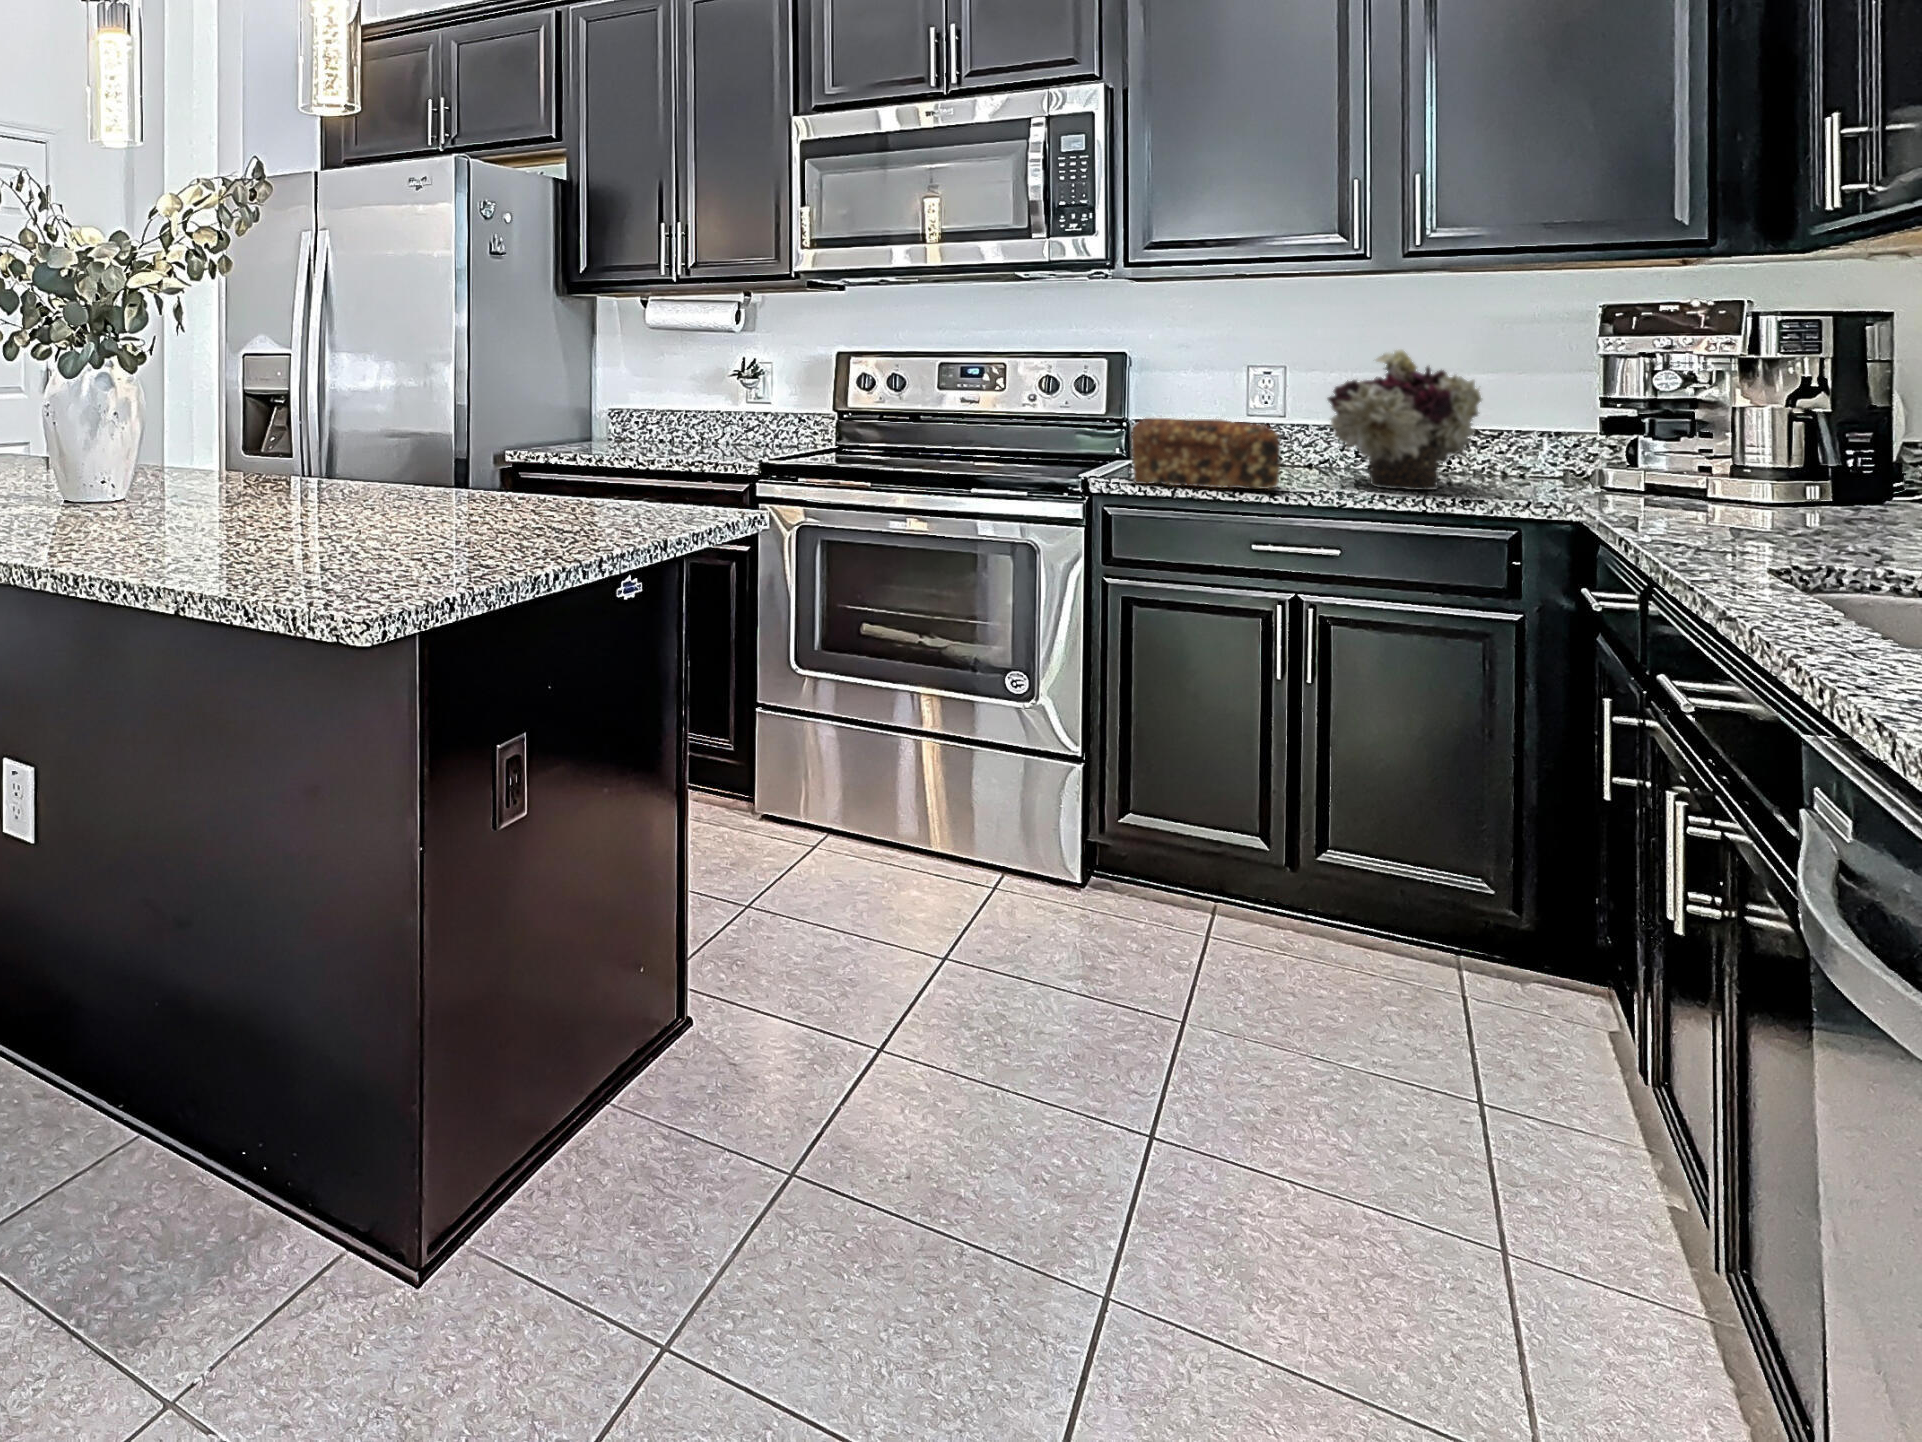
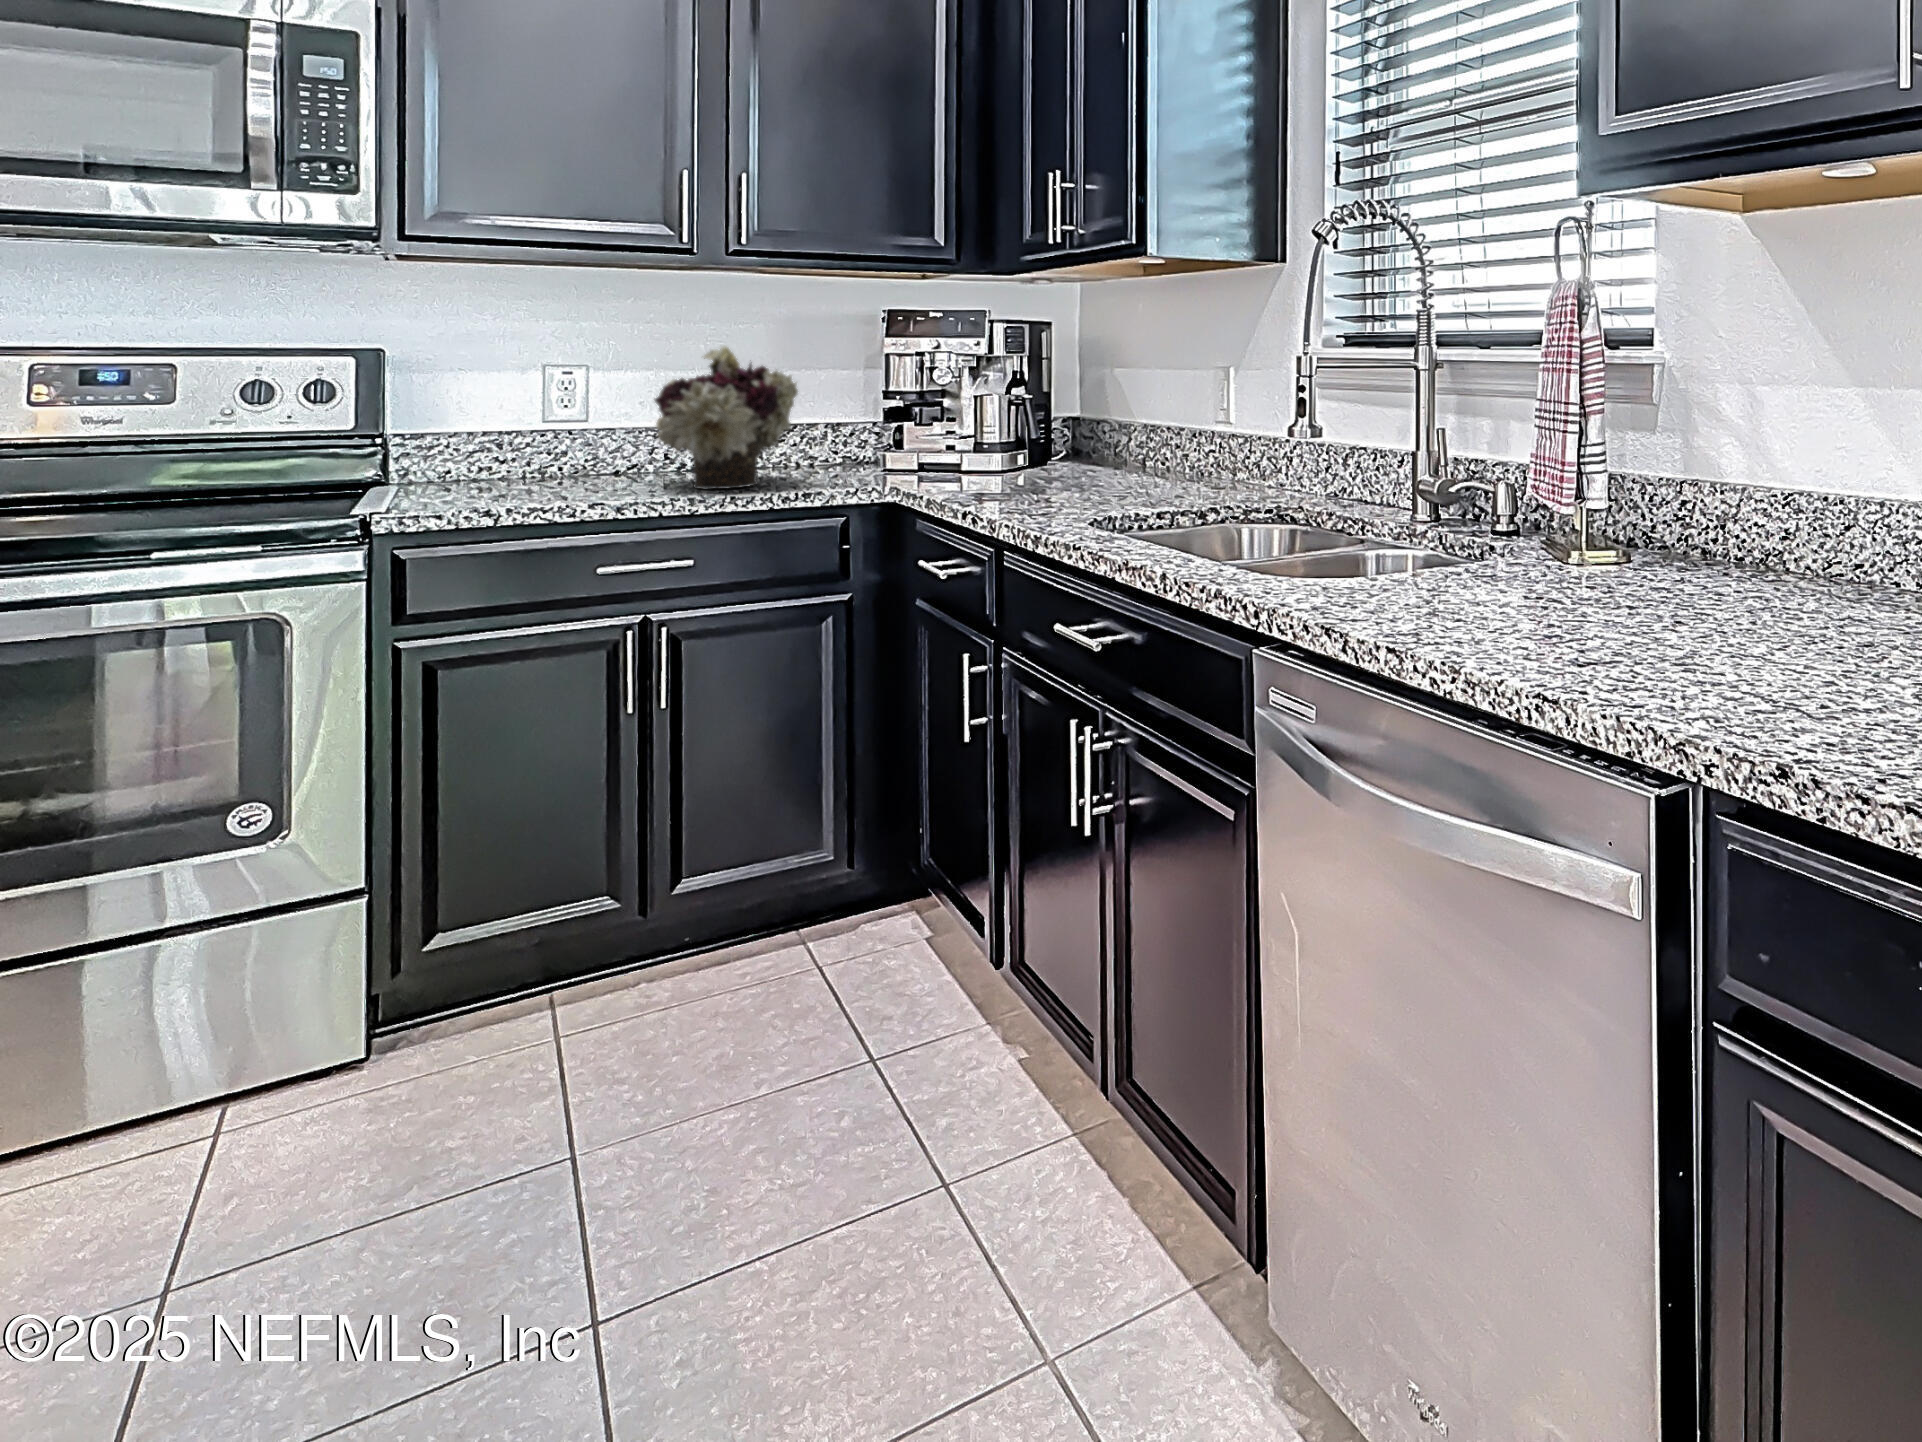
bread loaf: present [1131,418,1281,489] -> none [430,430,623,520]

